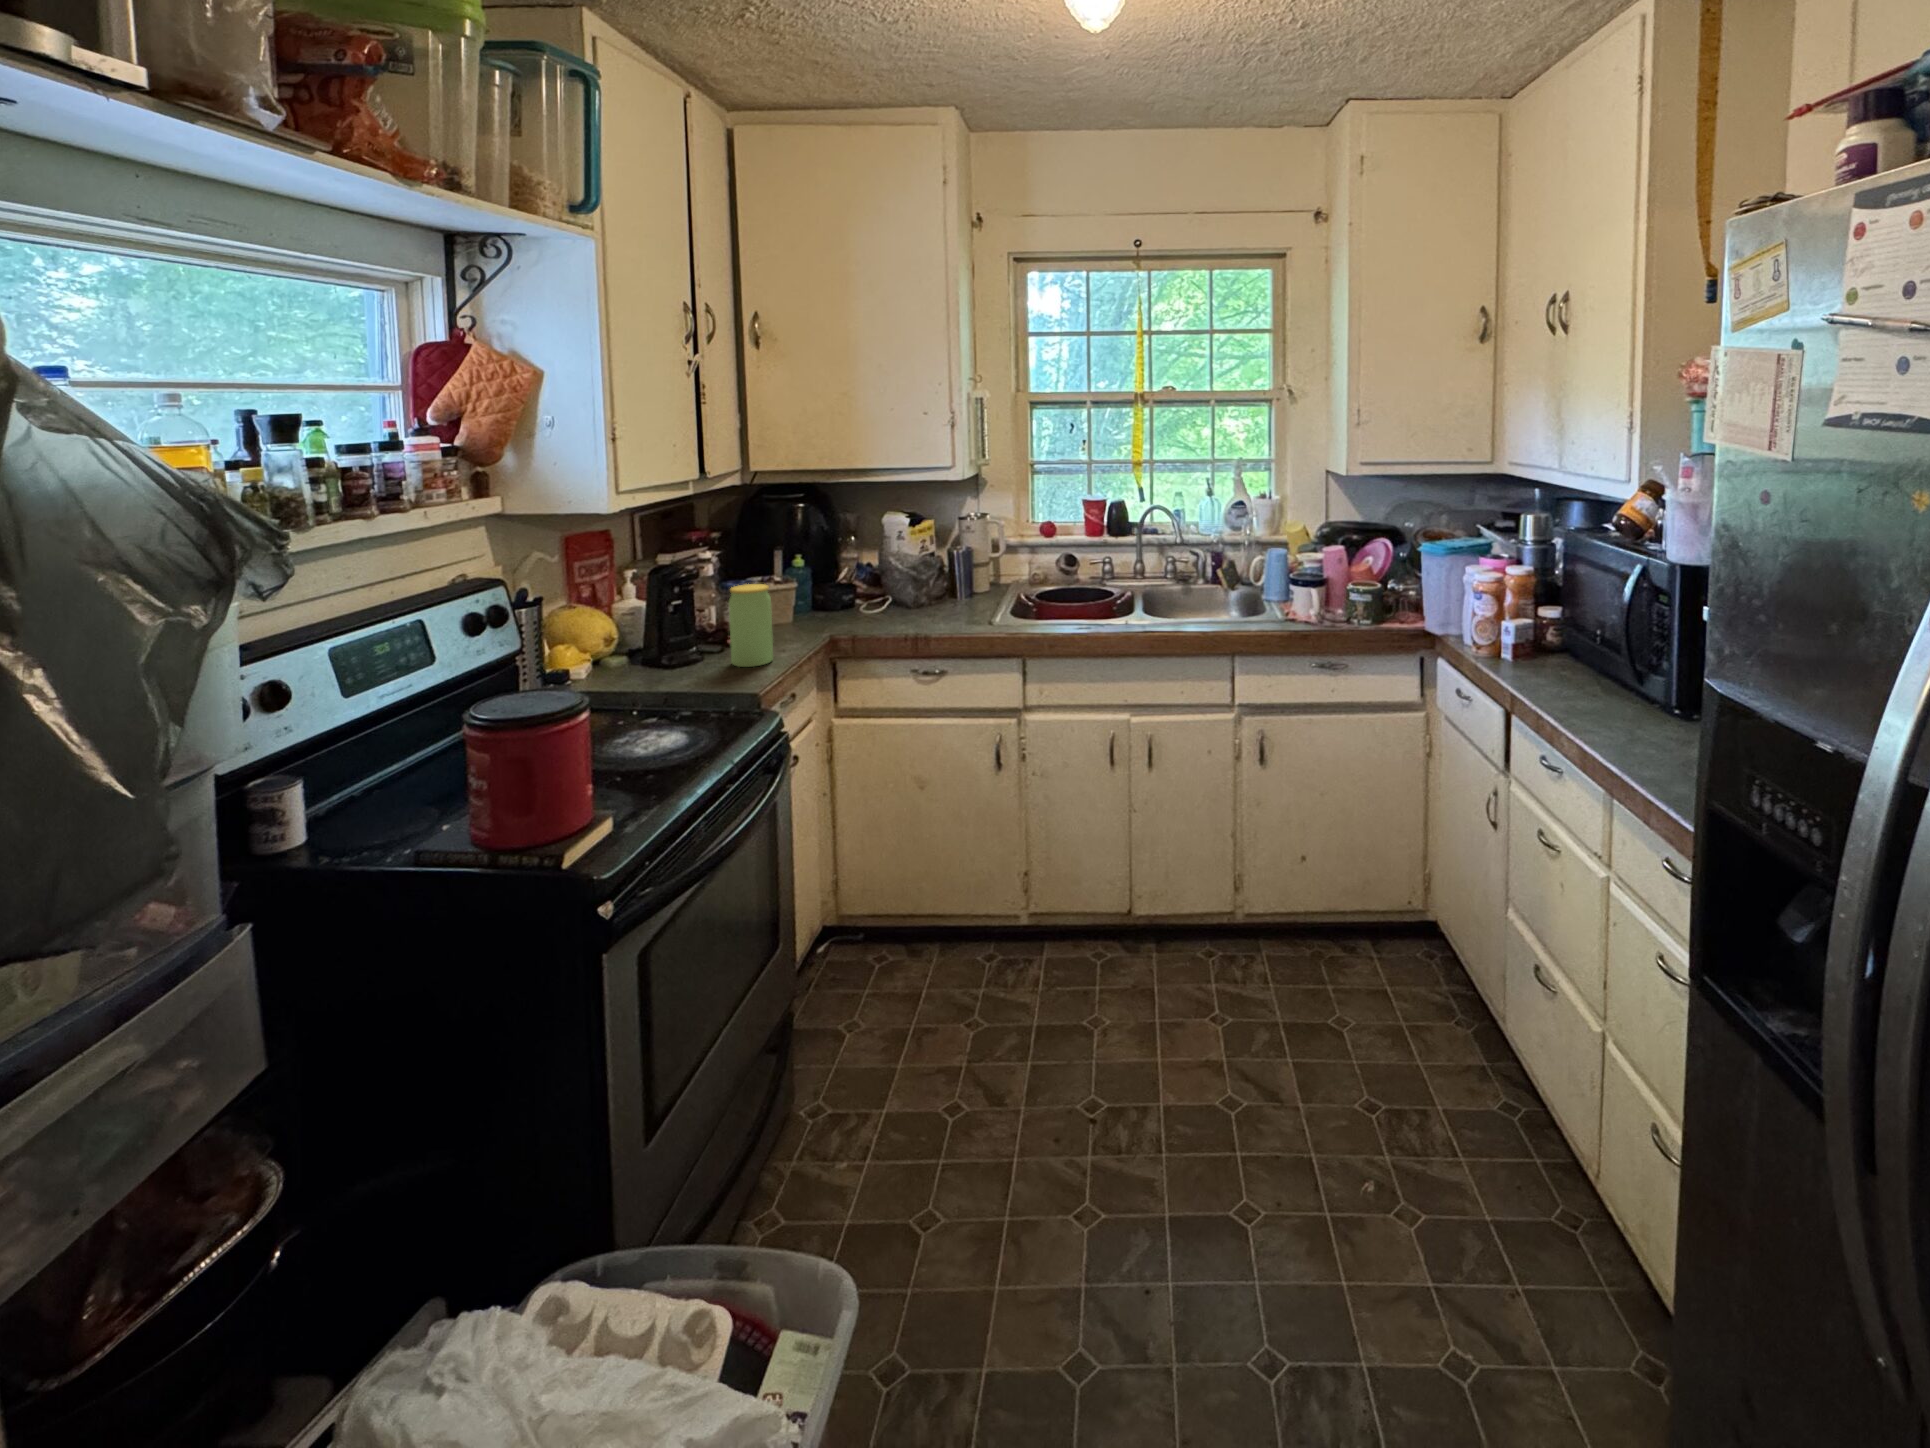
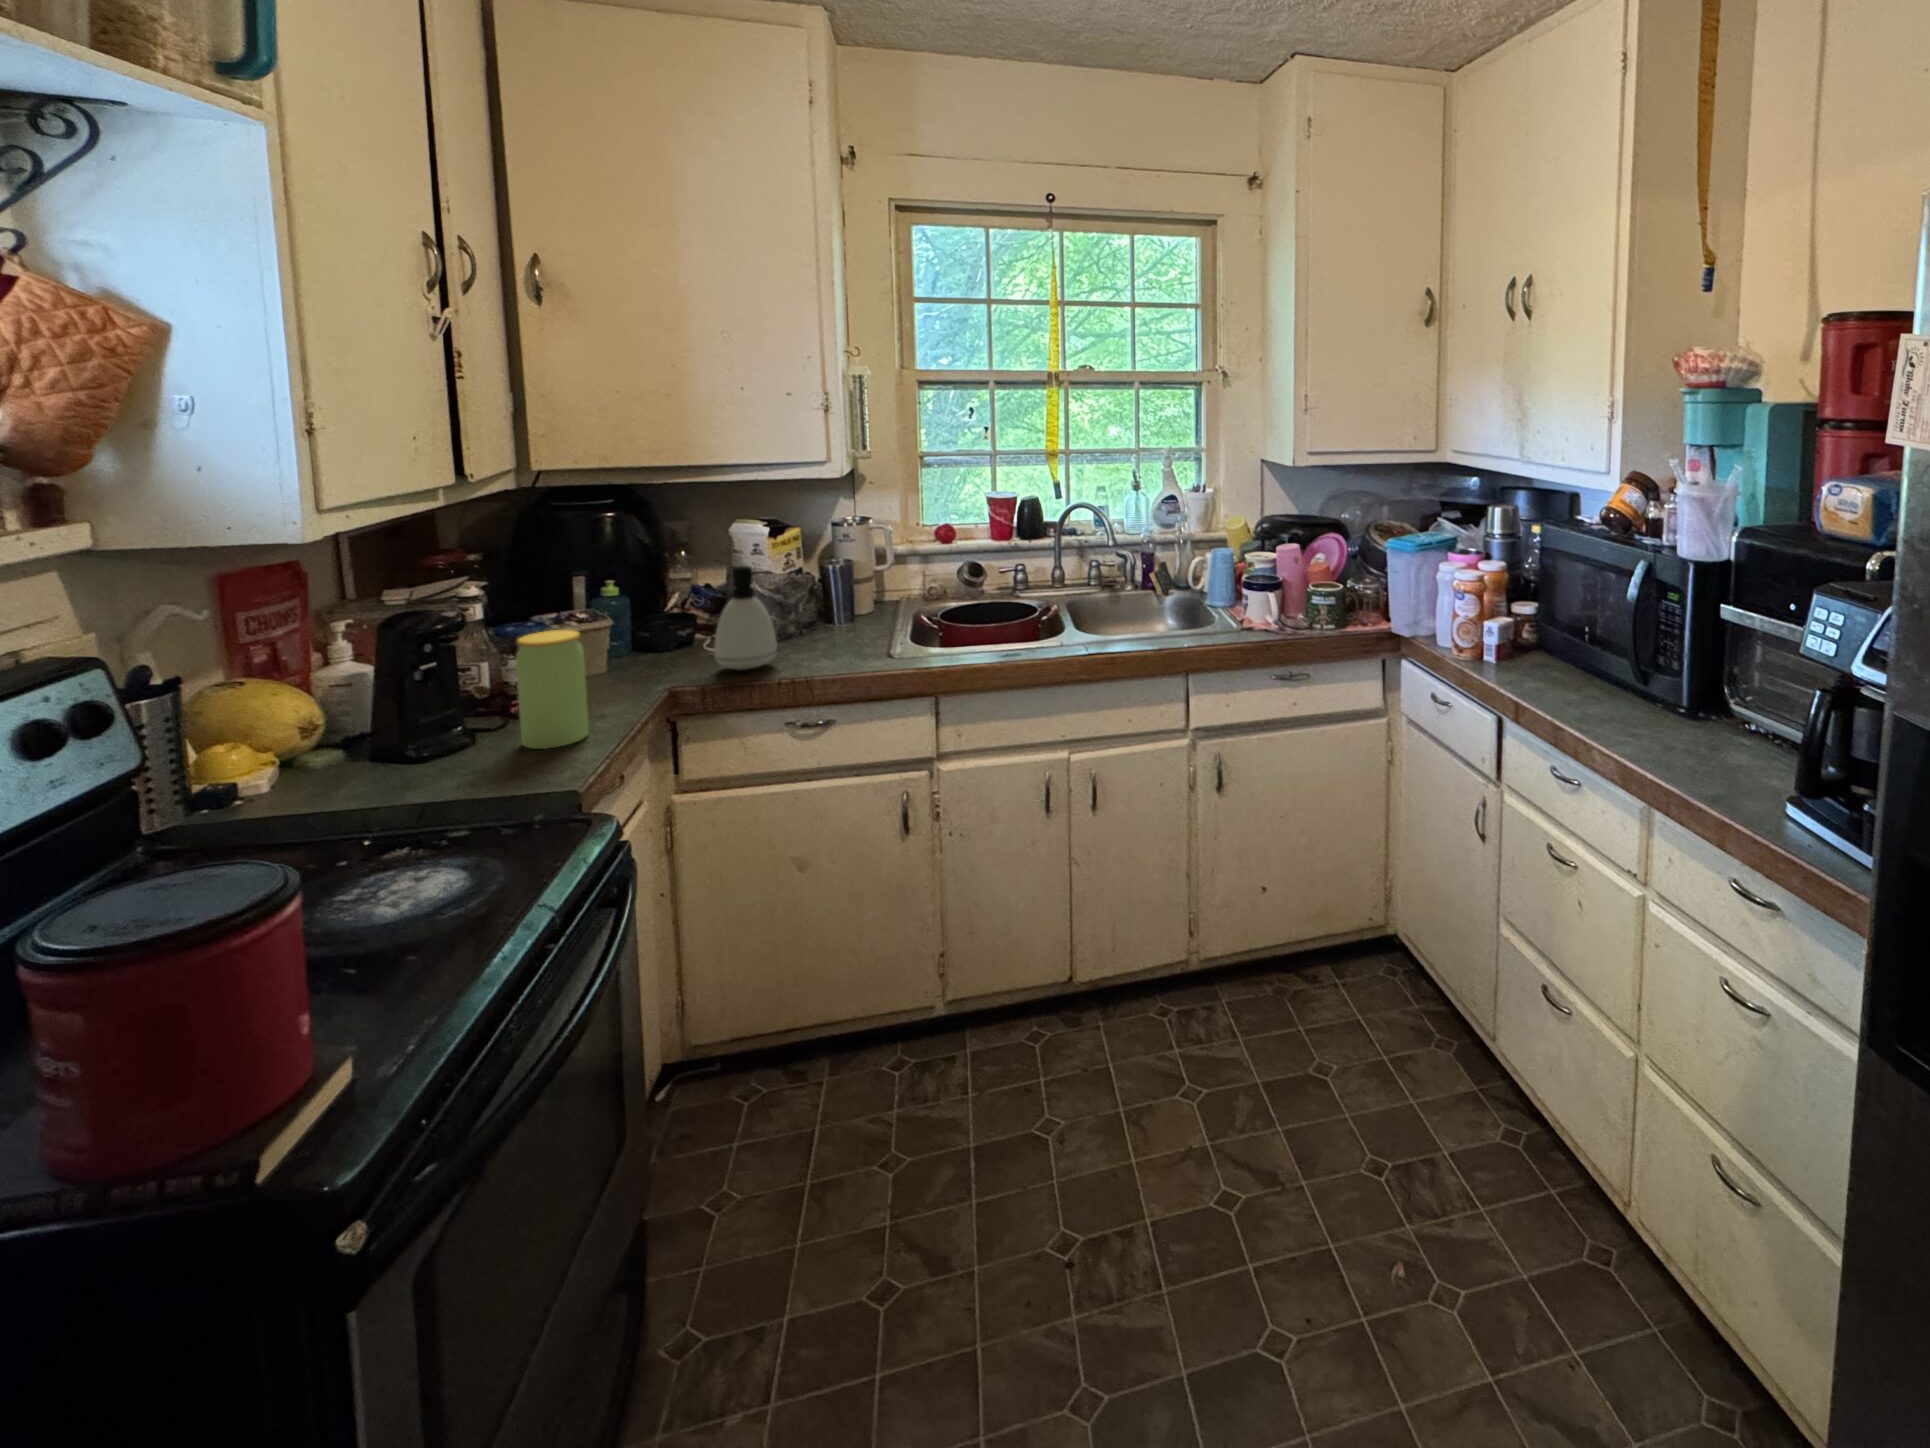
soap dispenser: none [865,546,908,626] -> present [714,566,777,670]

